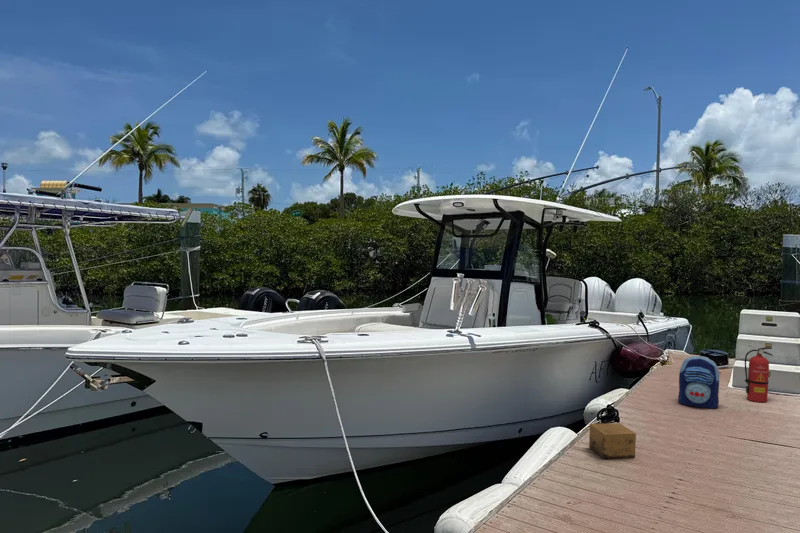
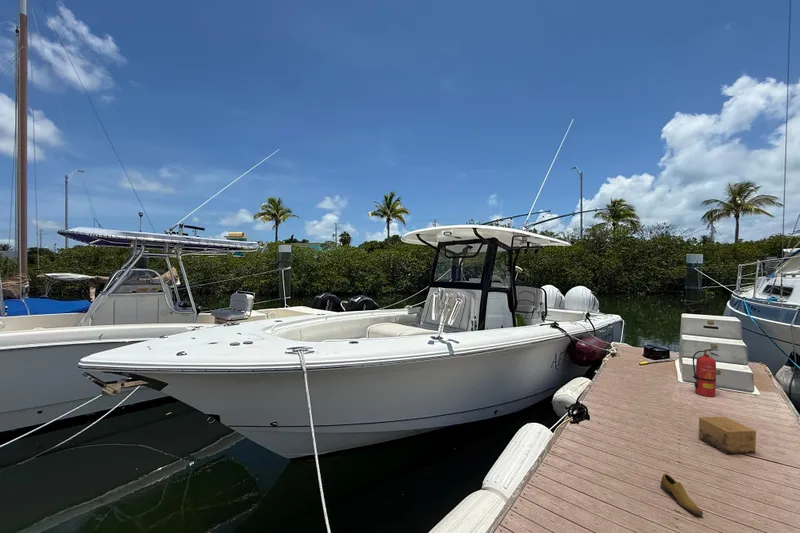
backpack: present [678,356,721,409] -> none [635,357,675,404]
cardboard box: present [589,423,636,459] -> present [699,417,756,454]
shoe: none [675,454,705,480] -> present [661,474,703,515]

